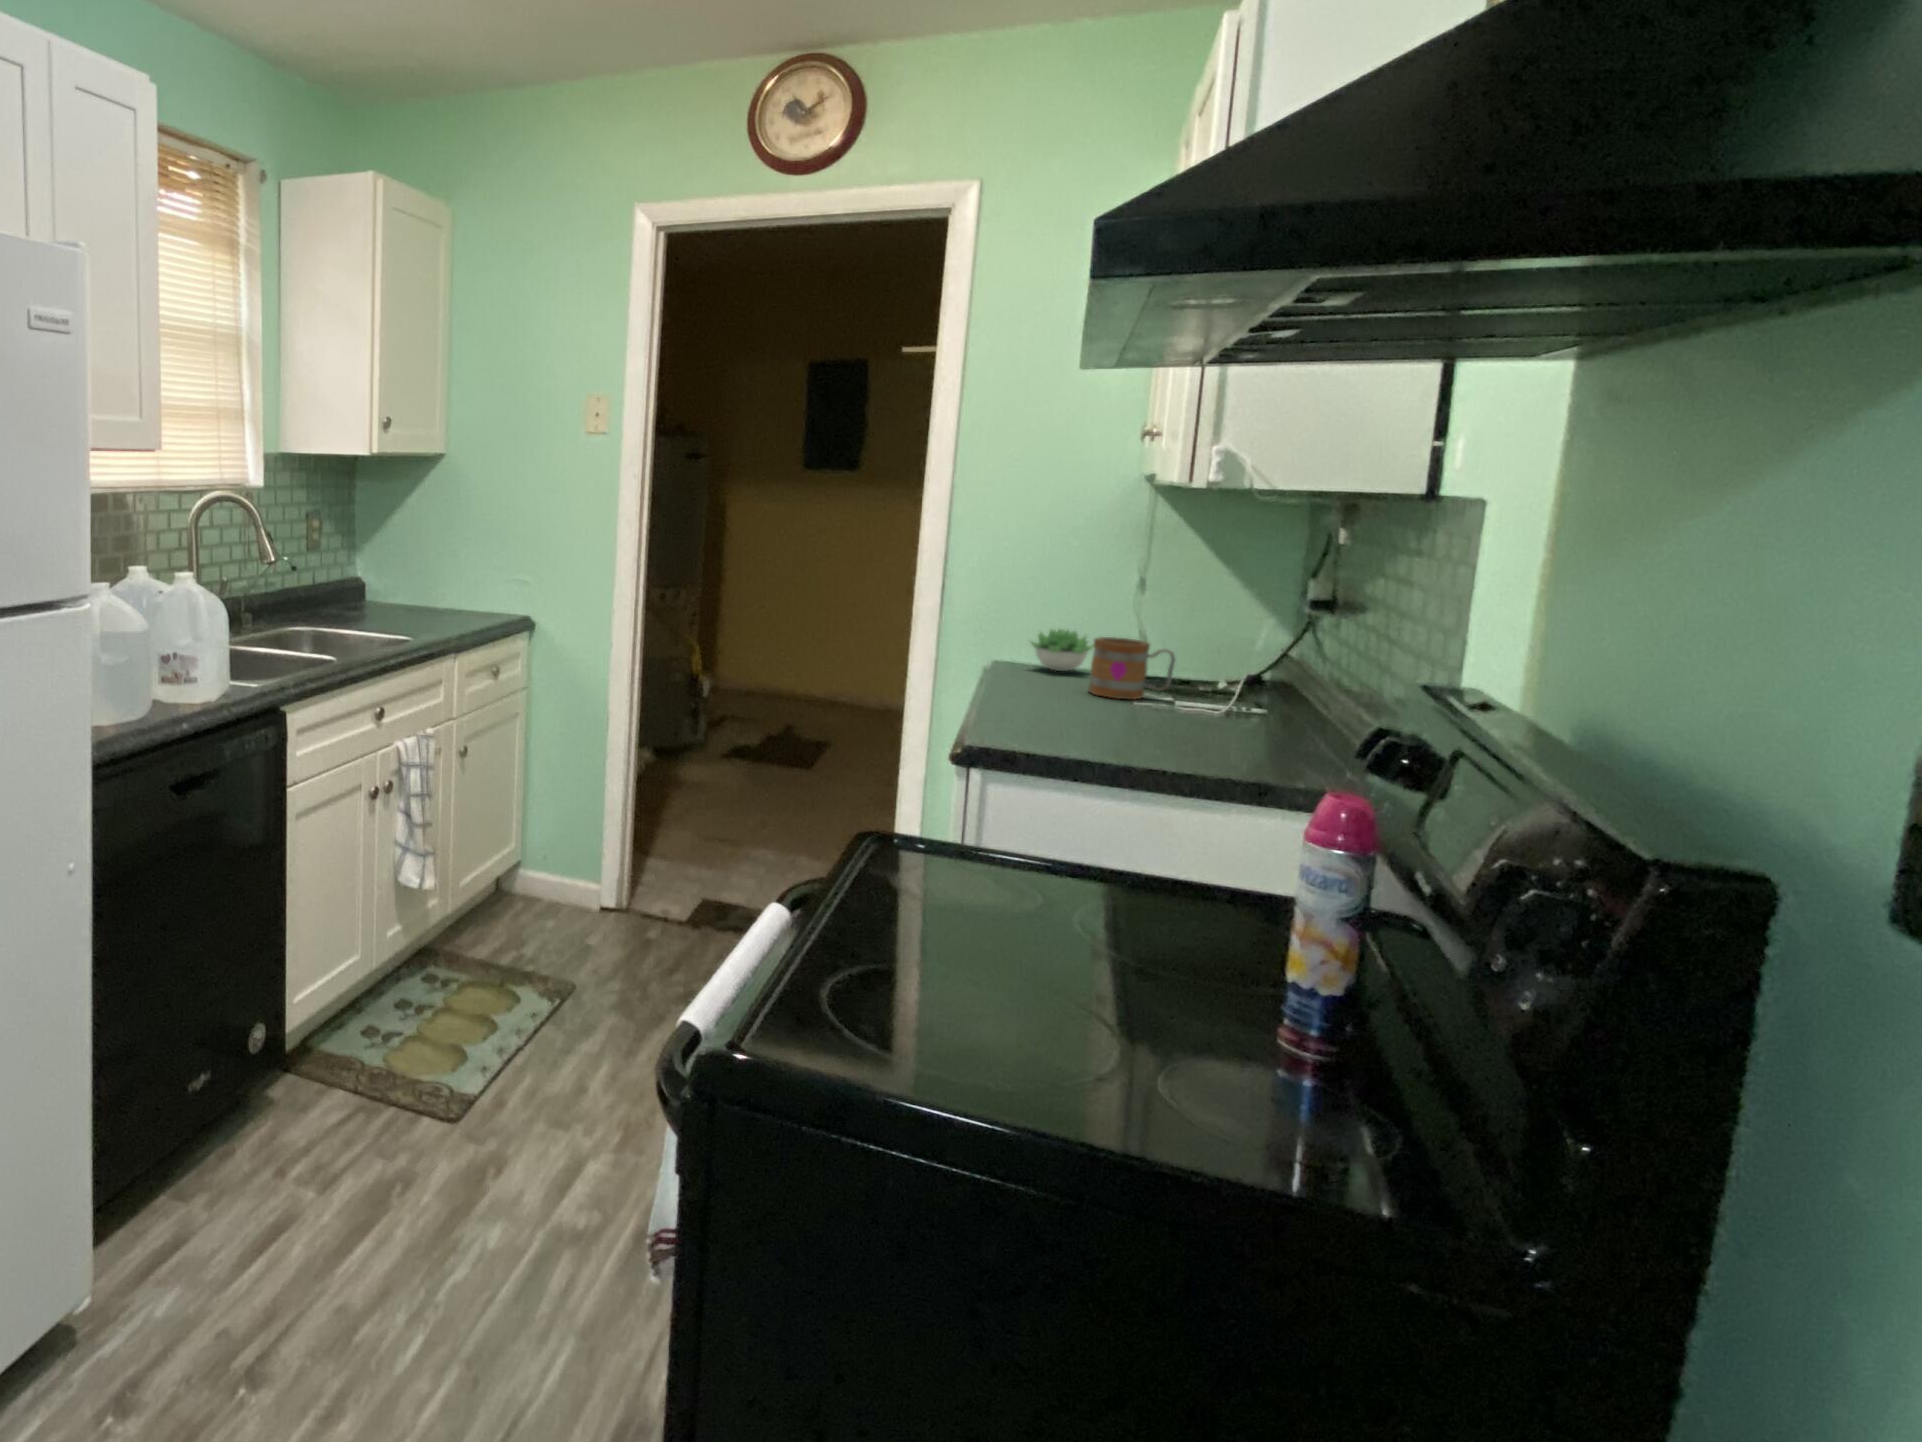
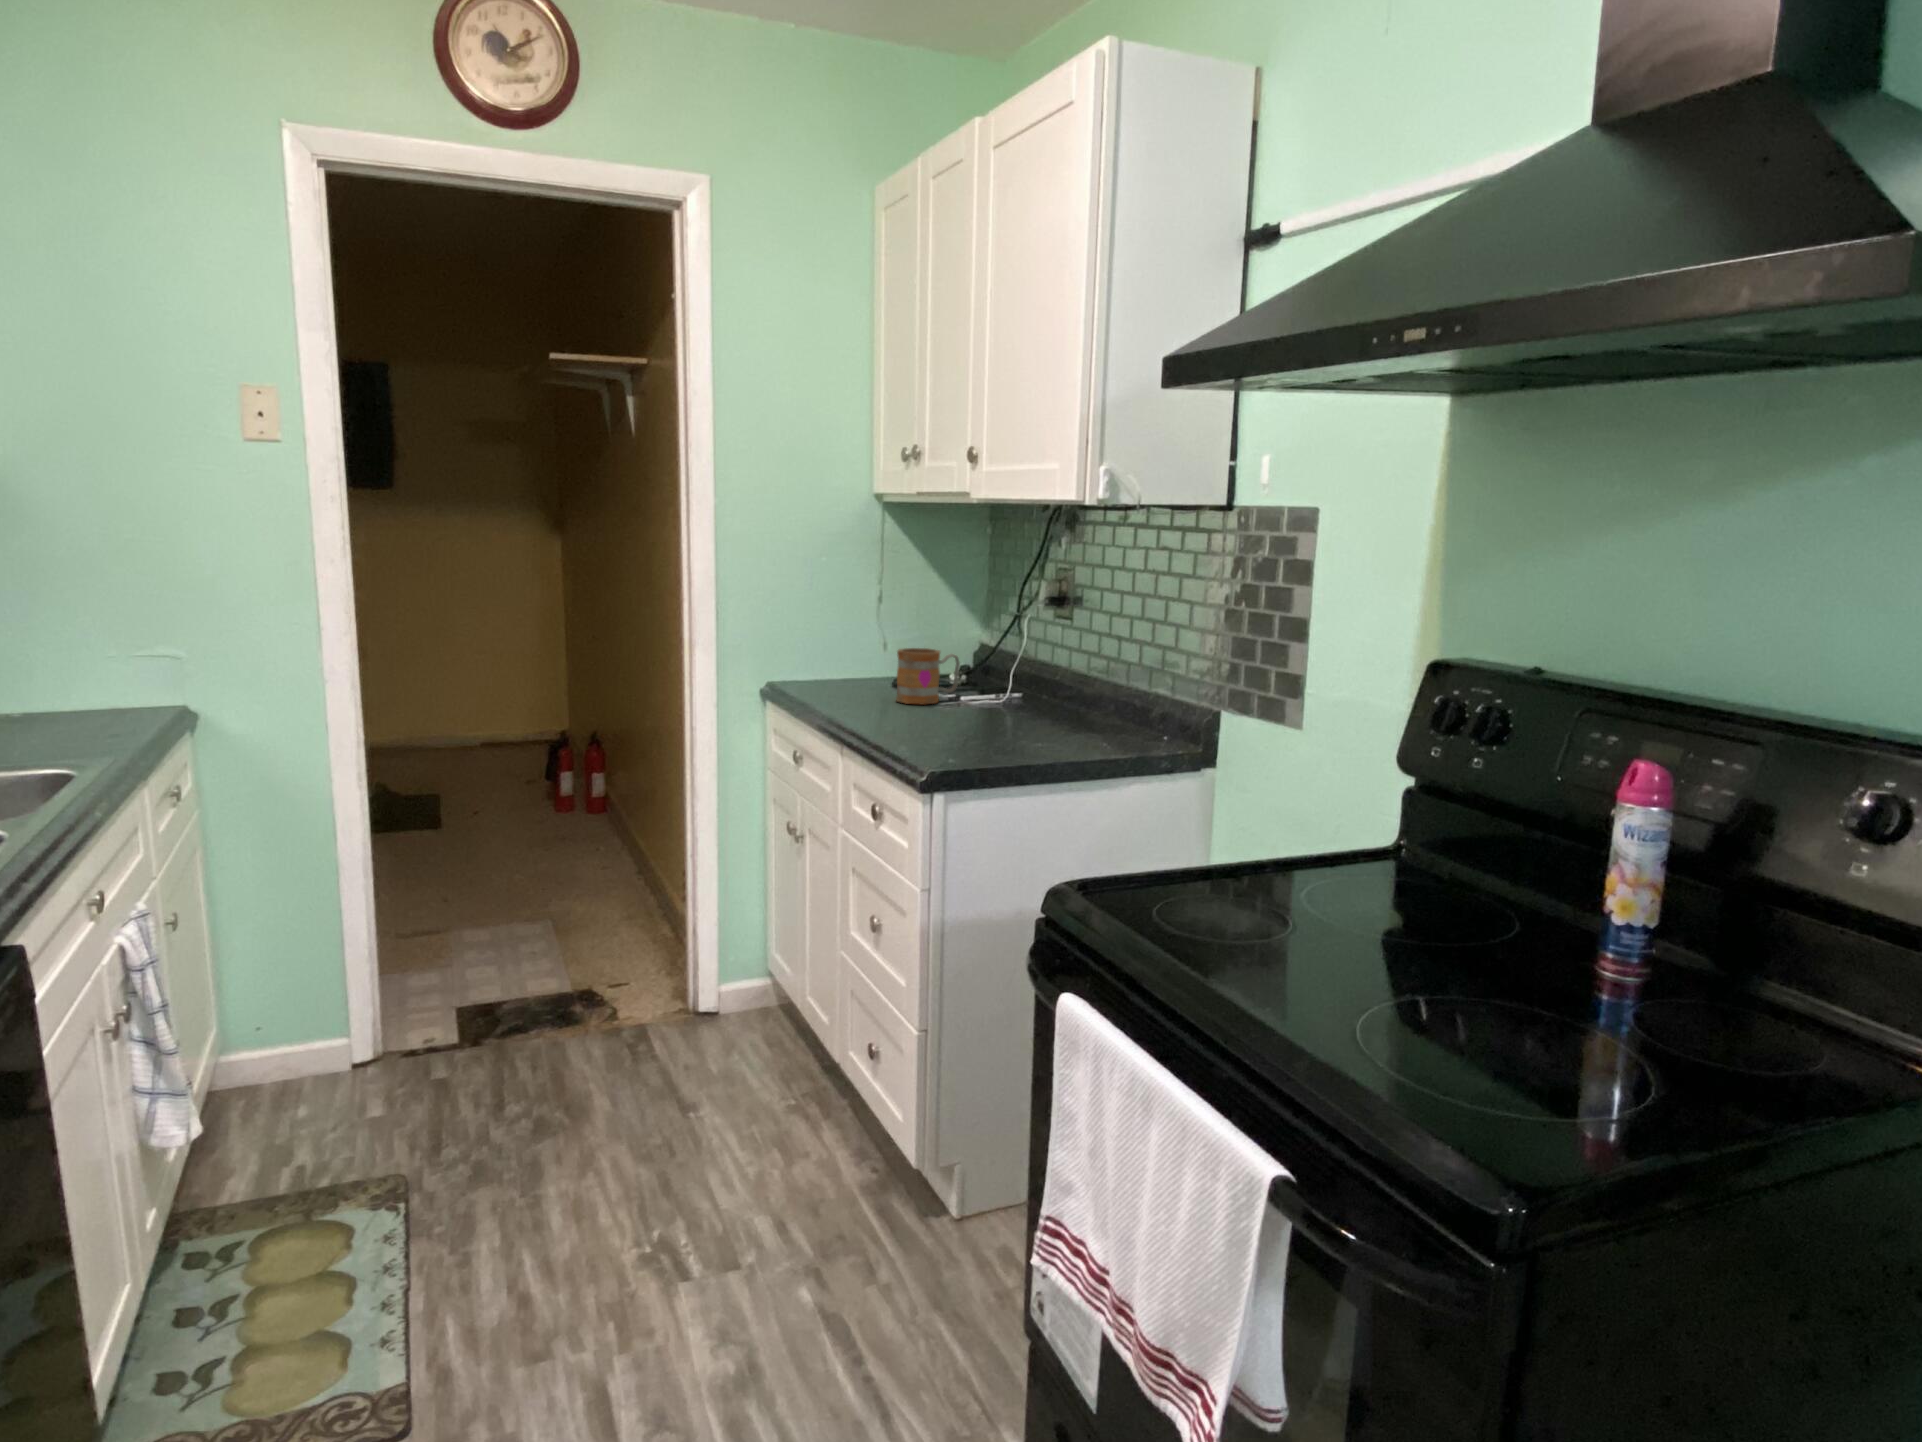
succulent plant: present [1031,629,1094,671] -> none [814,646,866,686]

